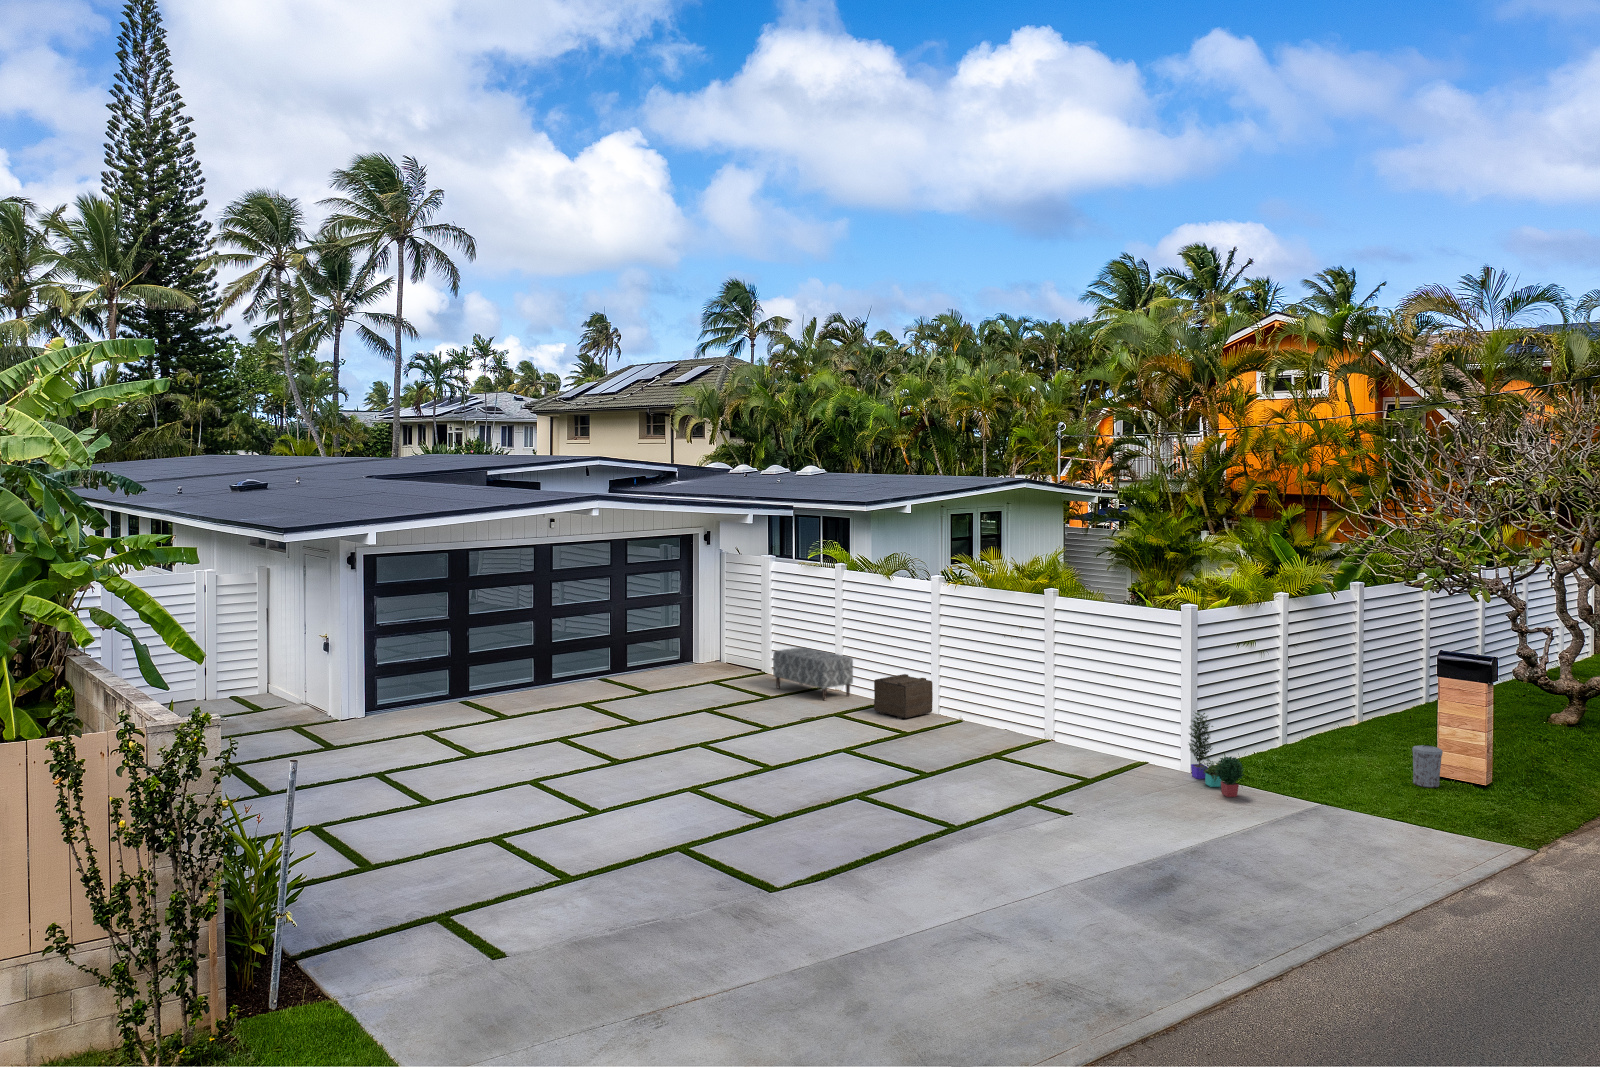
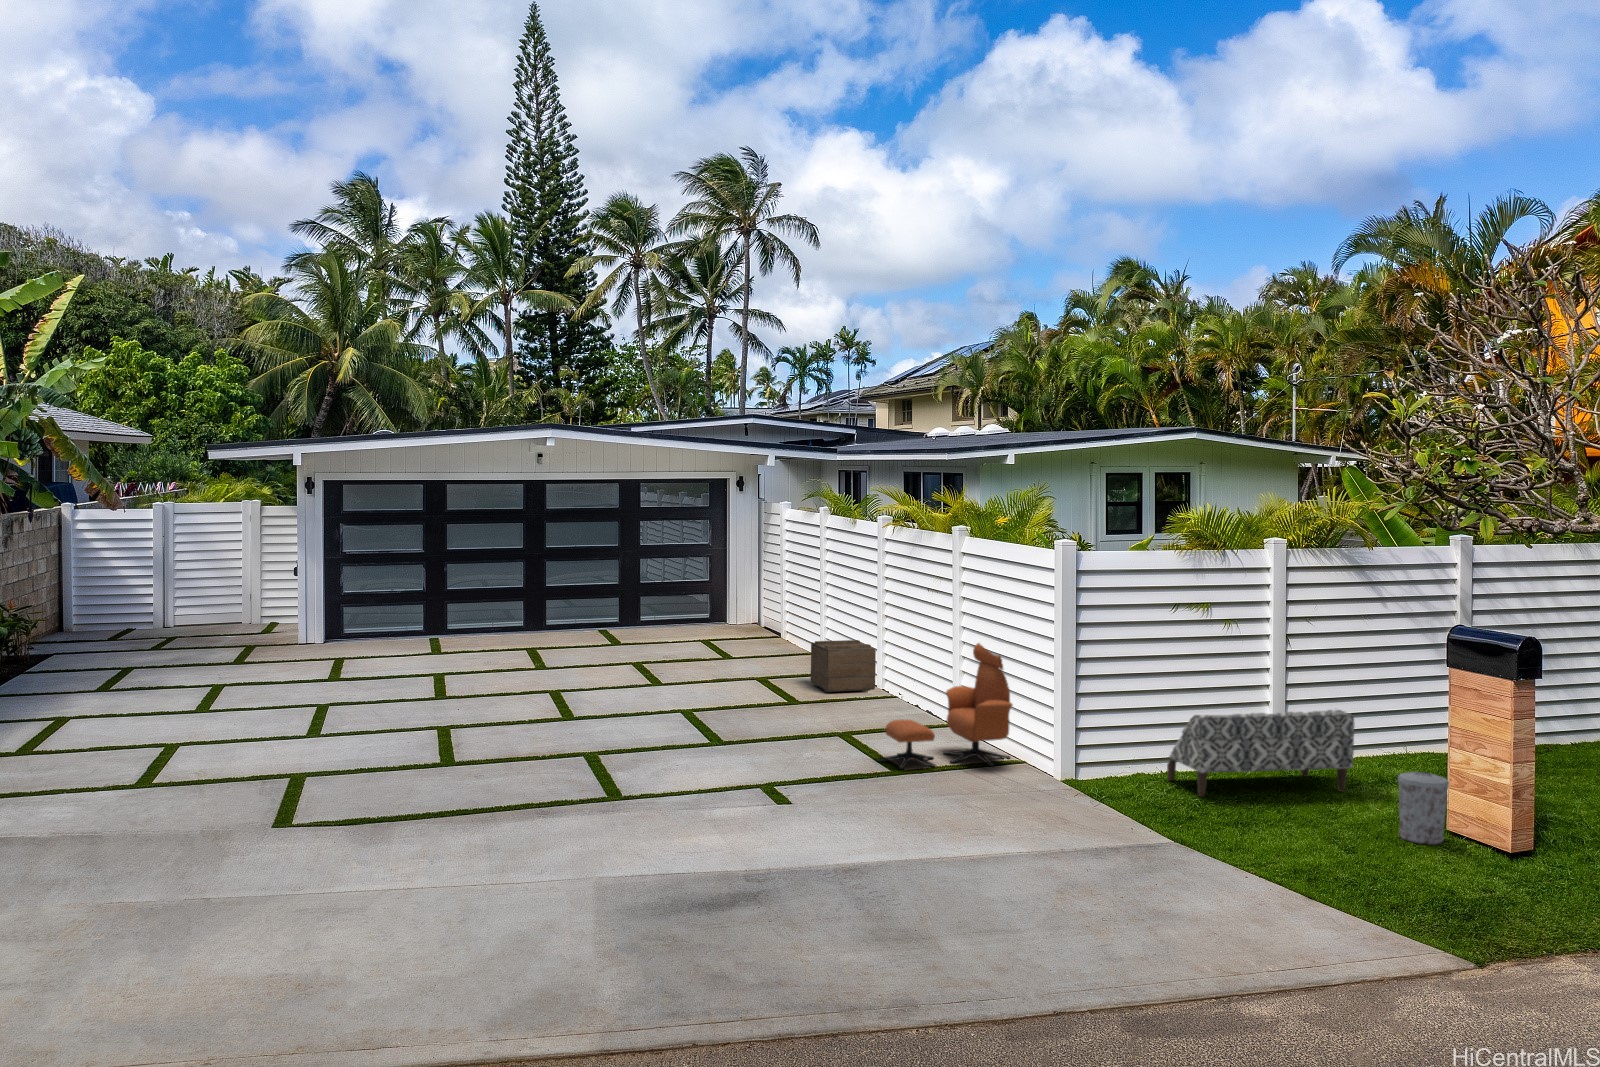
bench: present [773,647,853,700] -> present [1167,710,1354,797]
lounge chair: none [1060,681,1146,778] -> present [878,643,1013,769]
potted plant: present [1189,713,1244,797] -> none [1033,686,1083,813]

